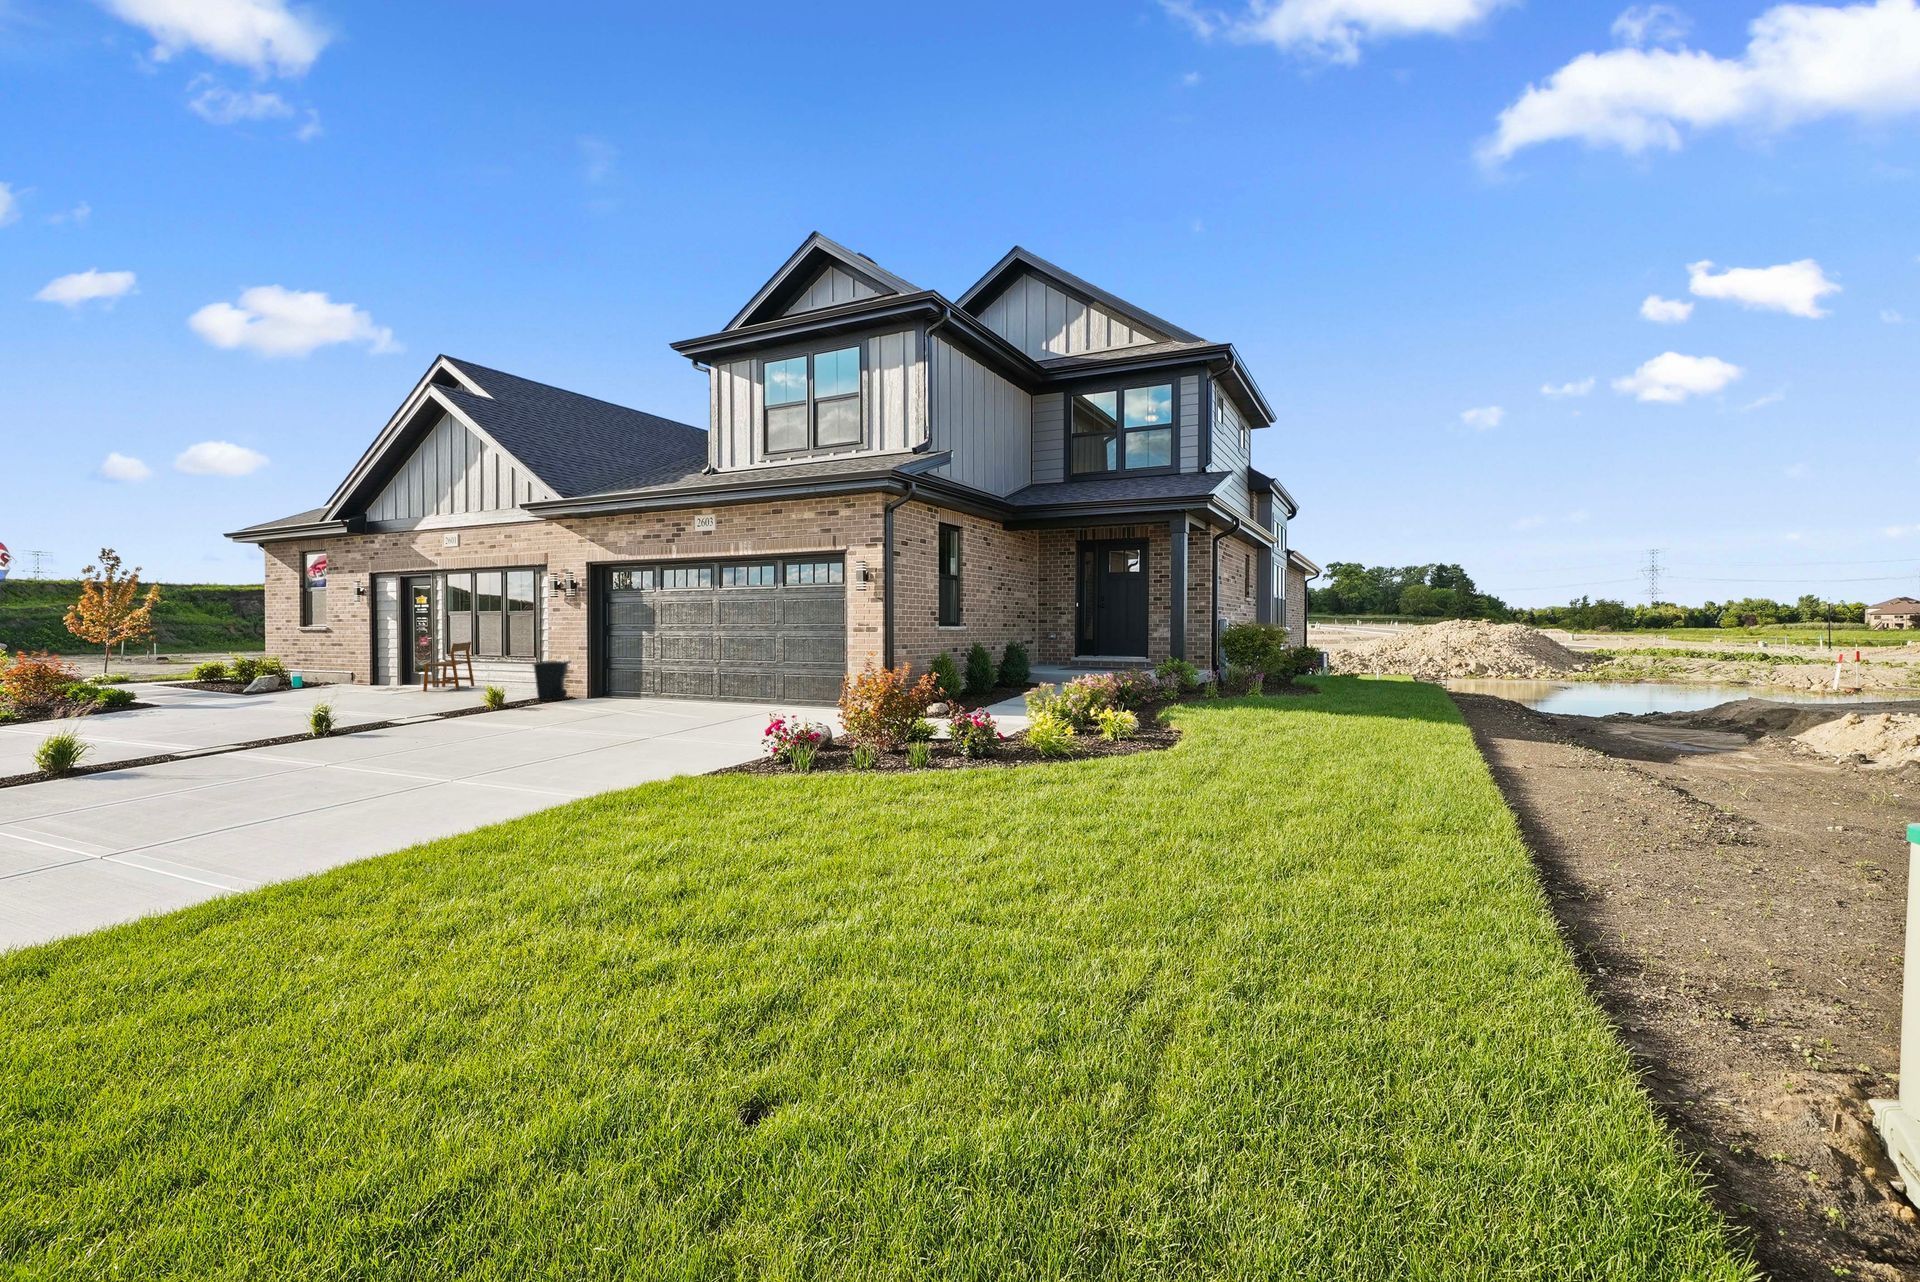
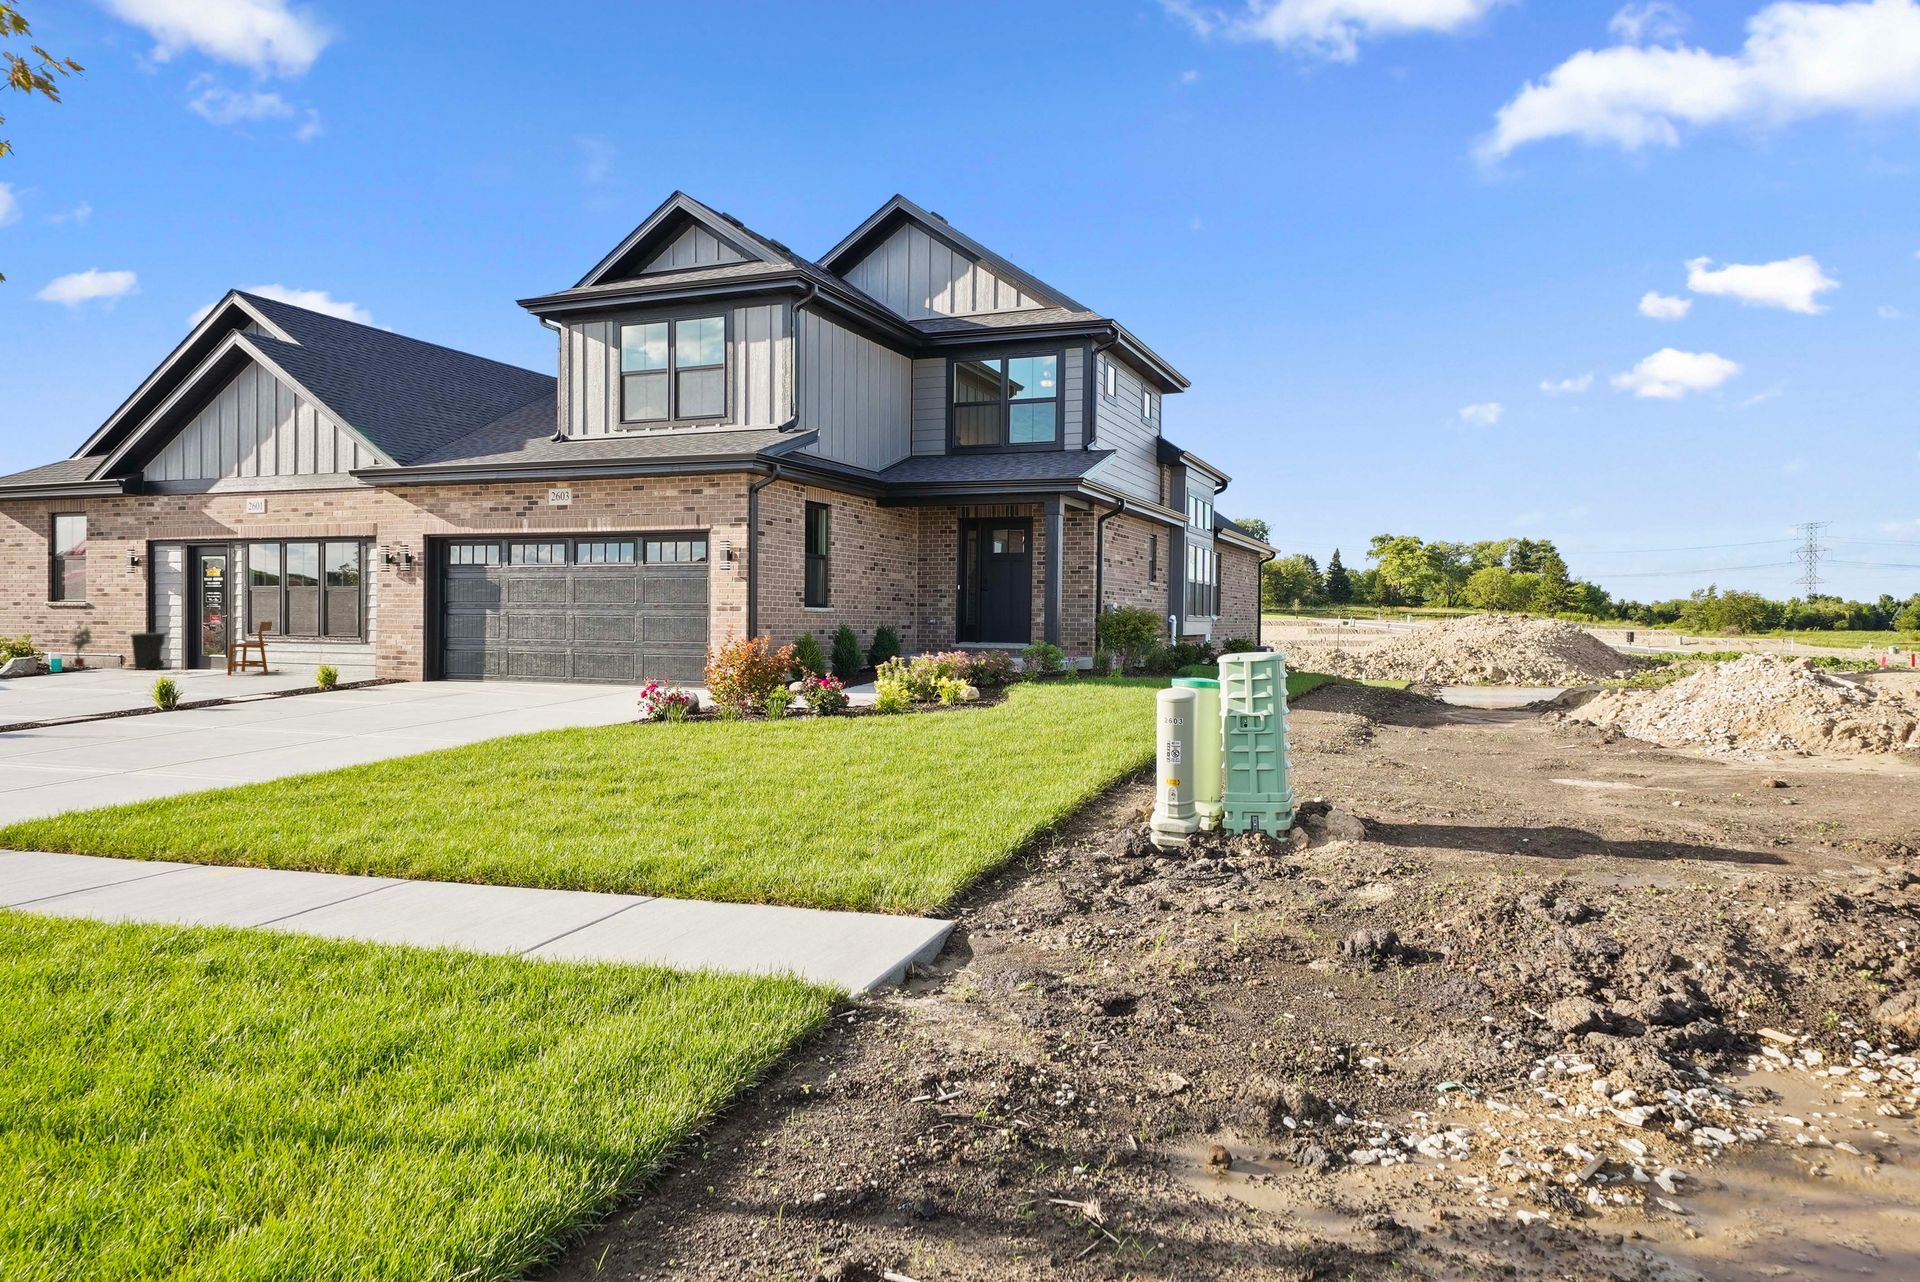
potted tree: none [309,646,335,681] -> present [70,626,95,666]
trash can: present [533,660,571,701] -> present [130,632,168,670]

